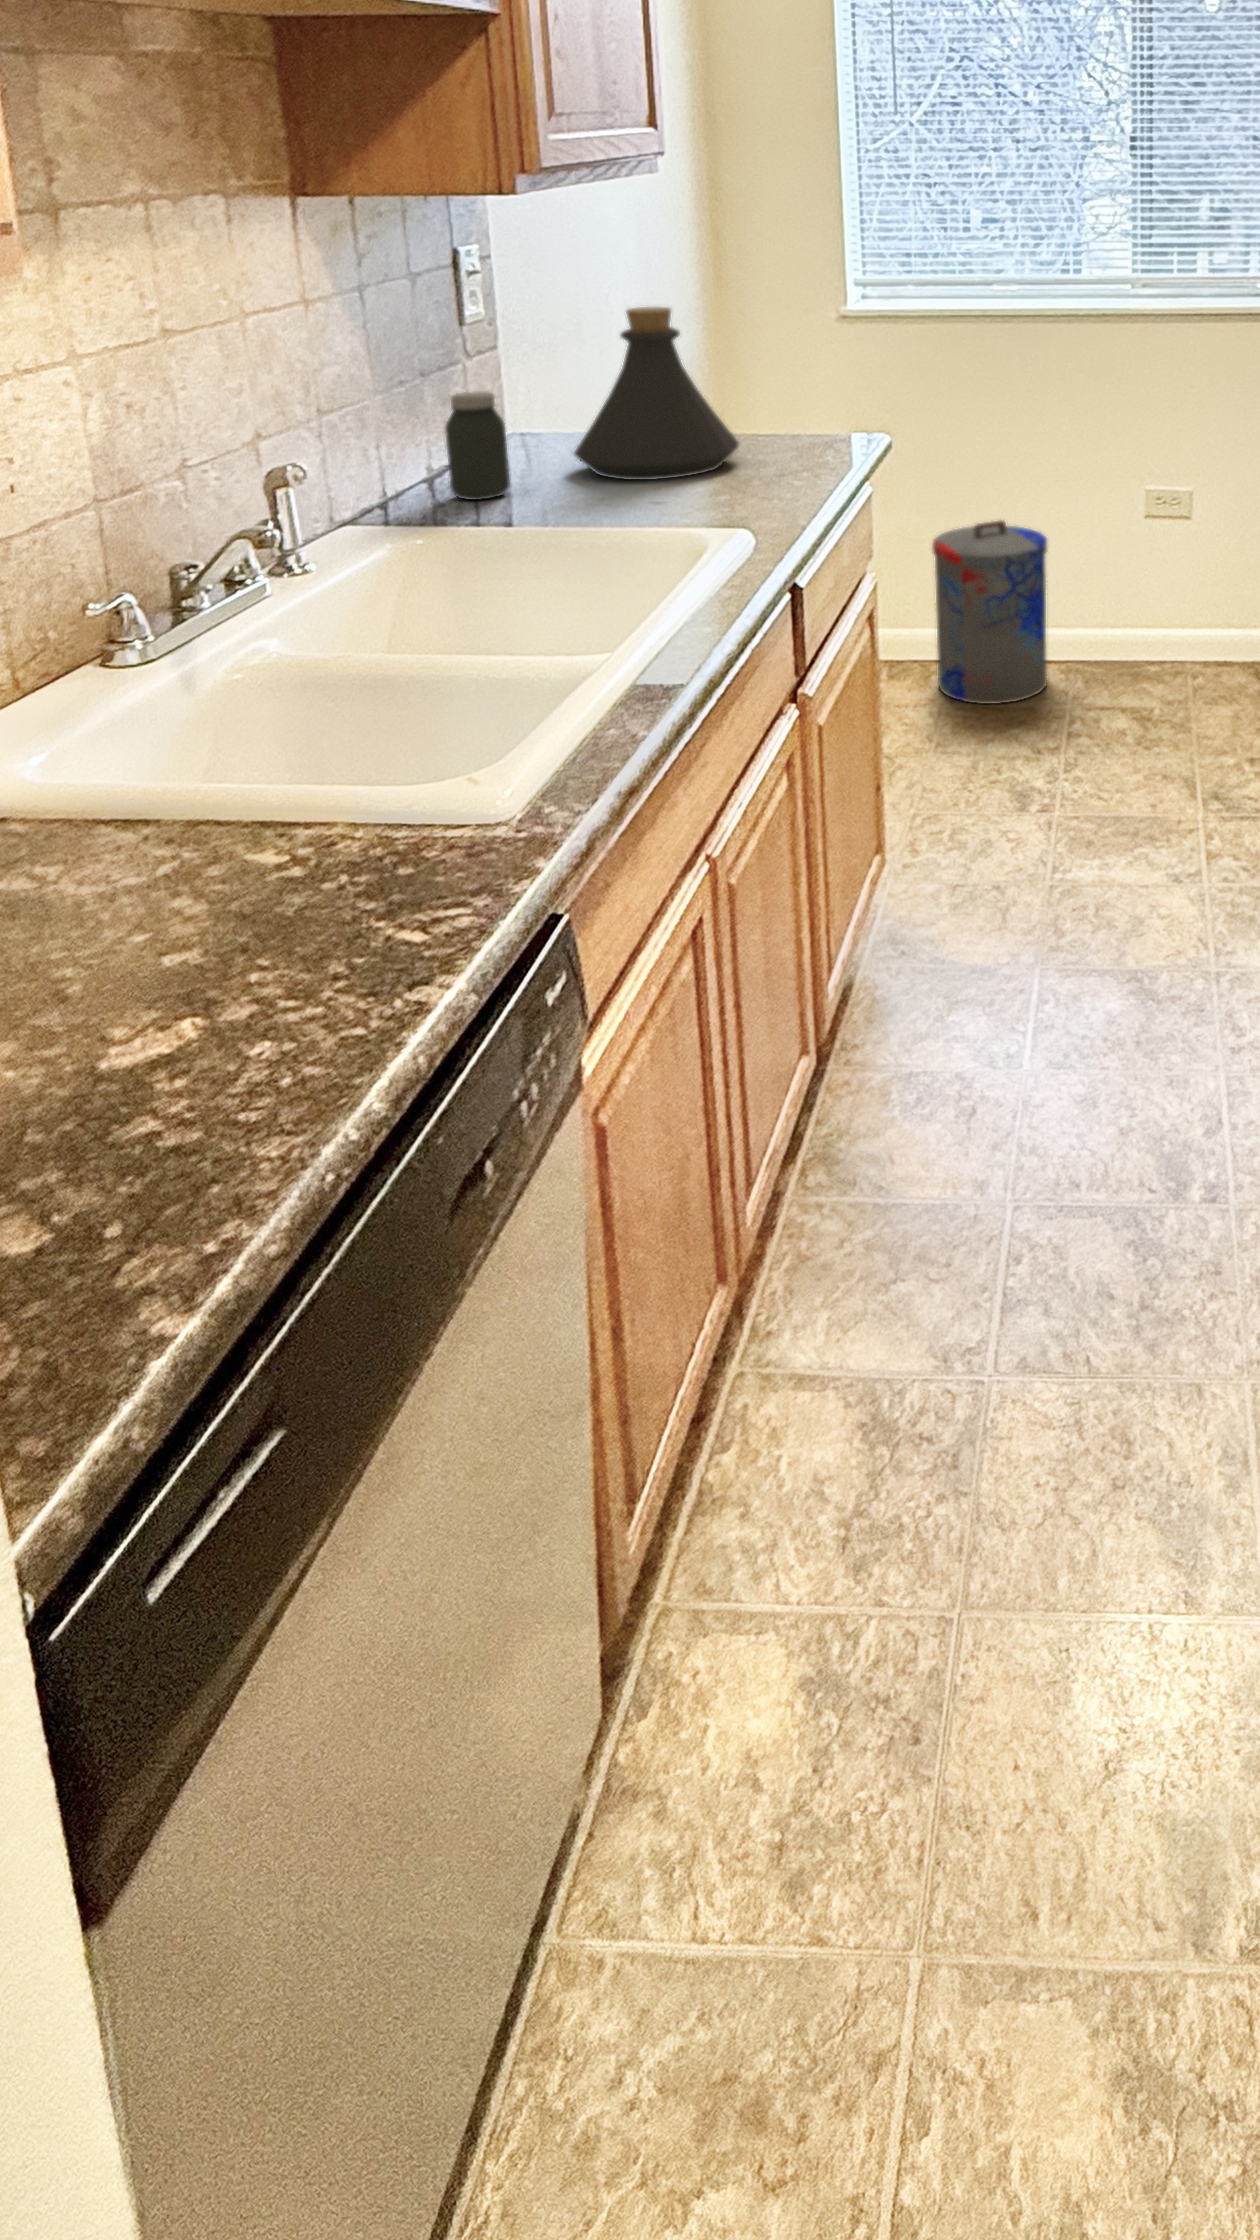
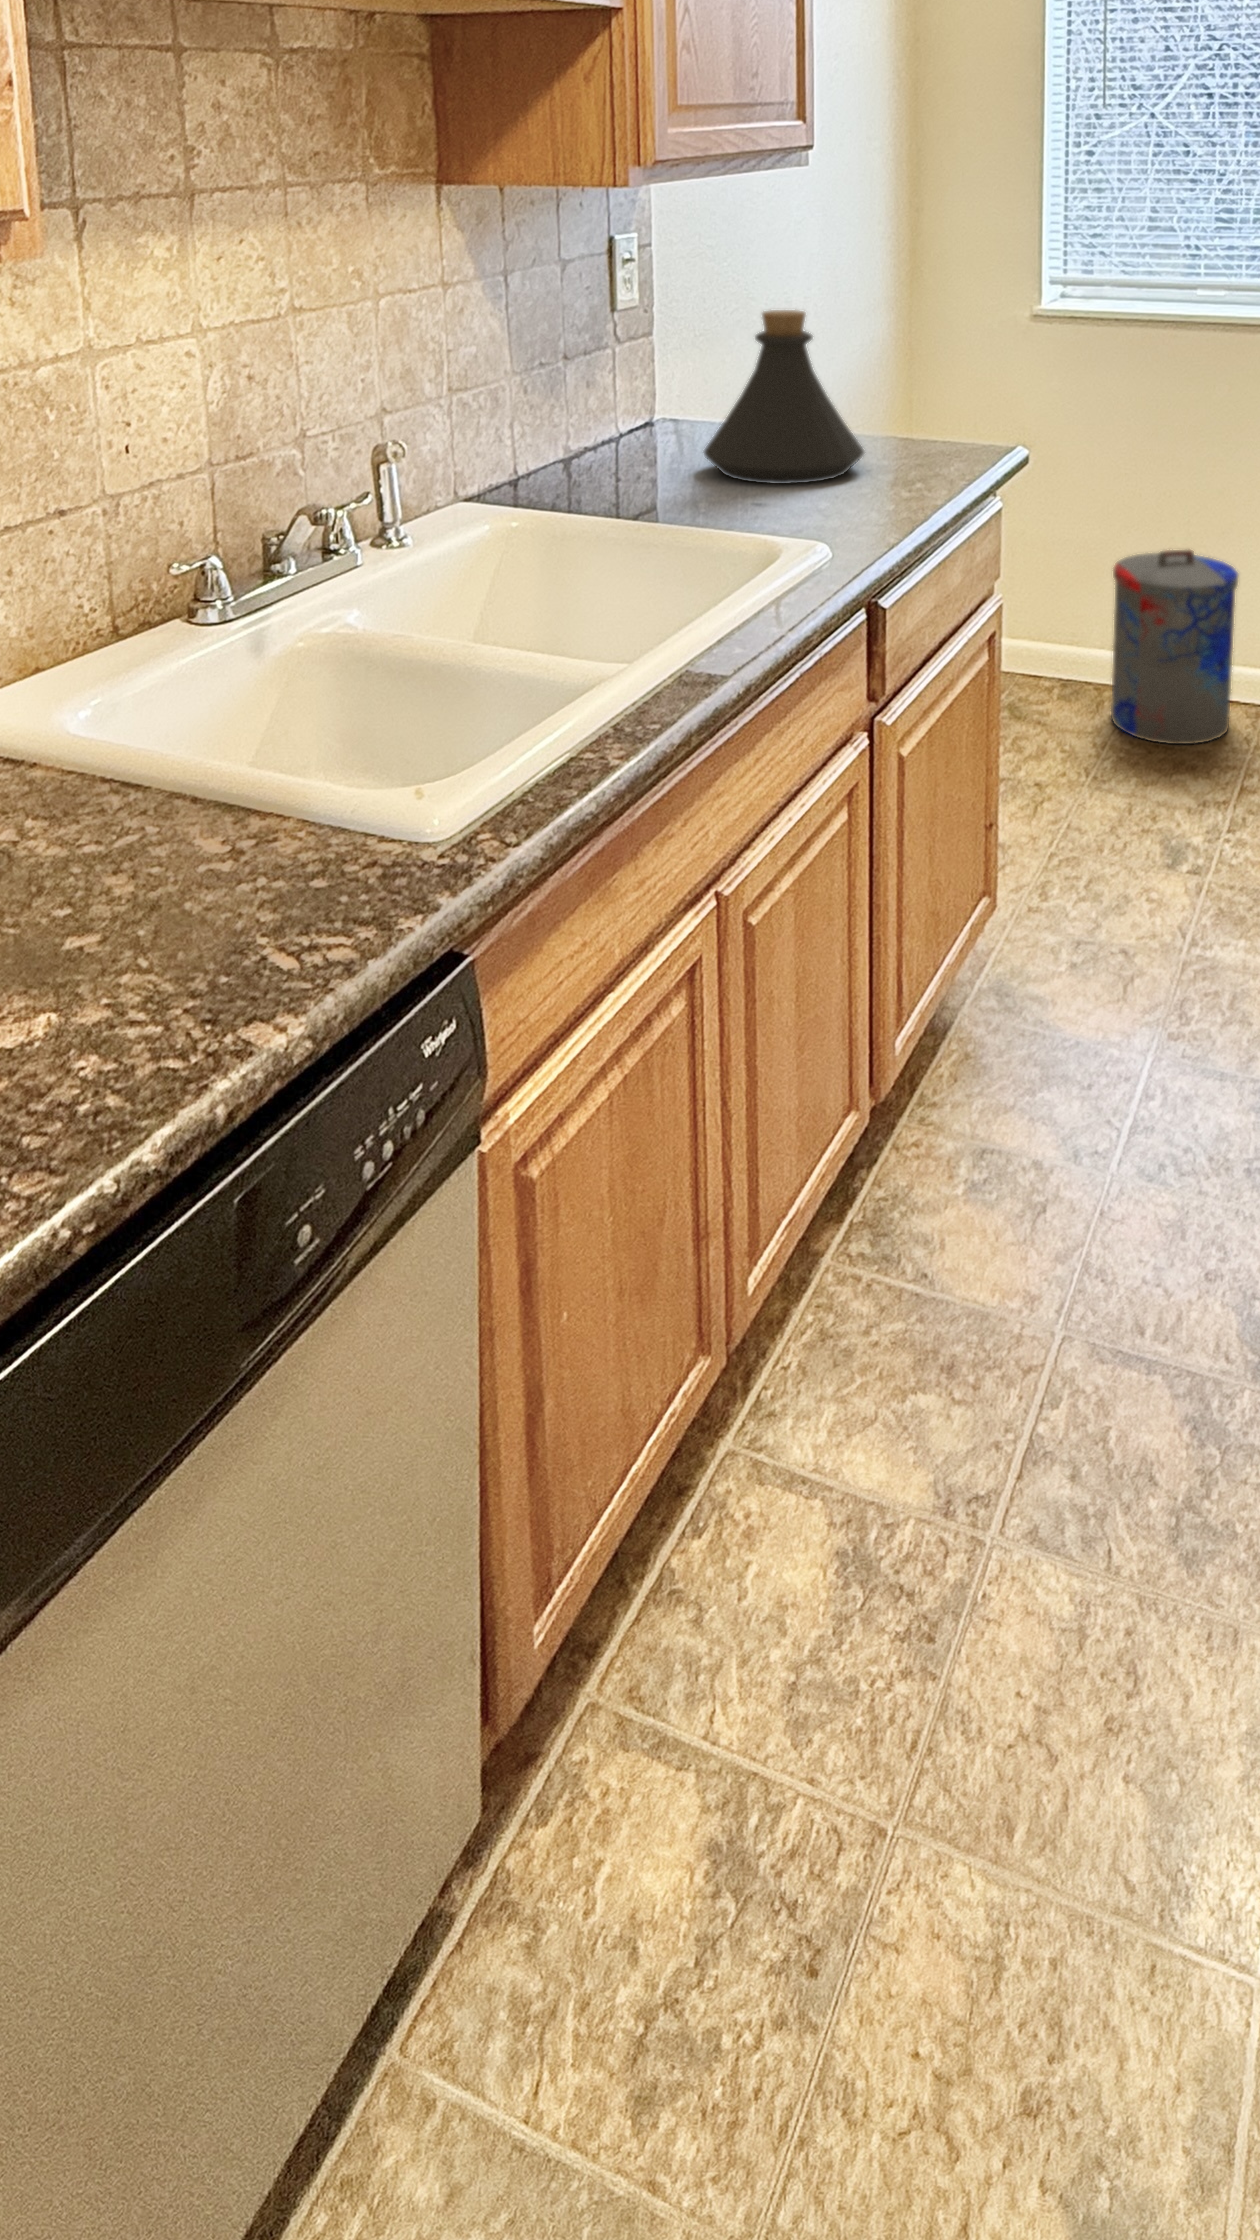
jar: present [445,391,510,500] -> none [578,384,634,490]

